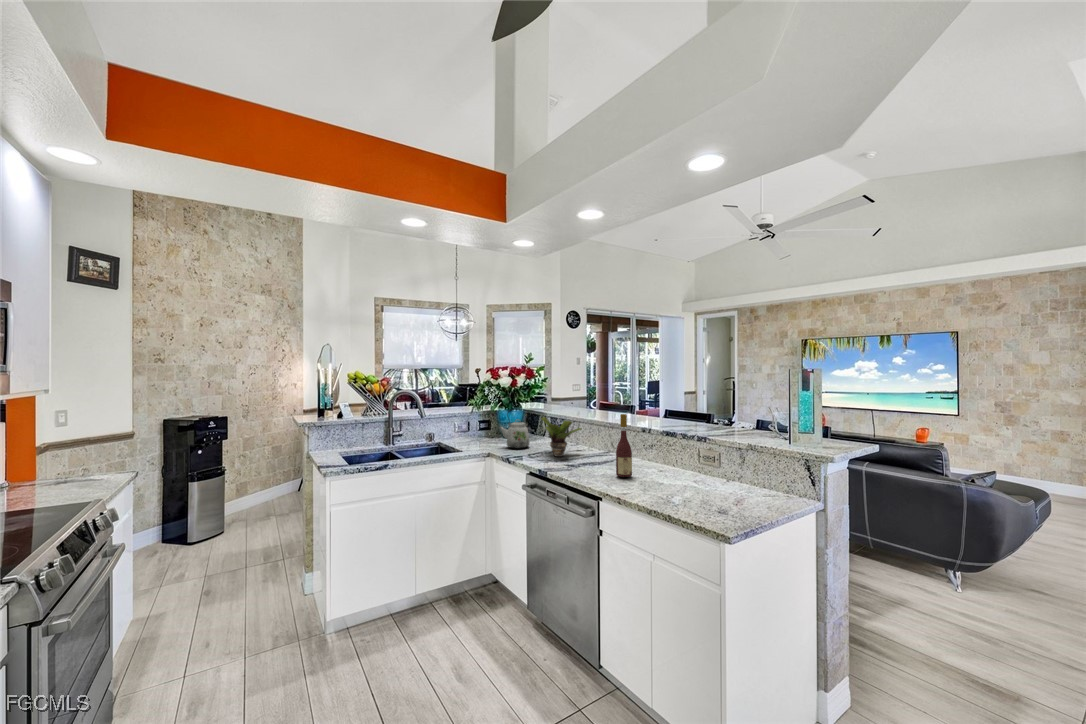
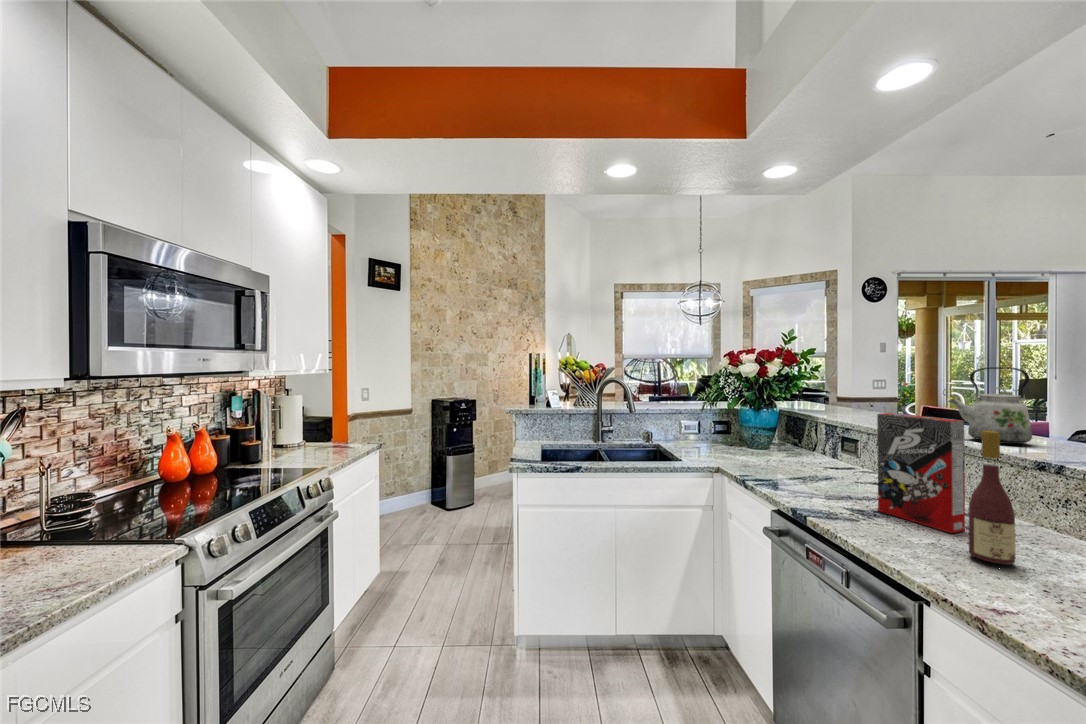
cereal box: none [579,408,616,469] -> present [877,413,965,533]
kettle: present [499,409,529,449] -> present [948,367,1032,444]
potted plant: present [541,417,581,457] -> none [802,423,885,490]

